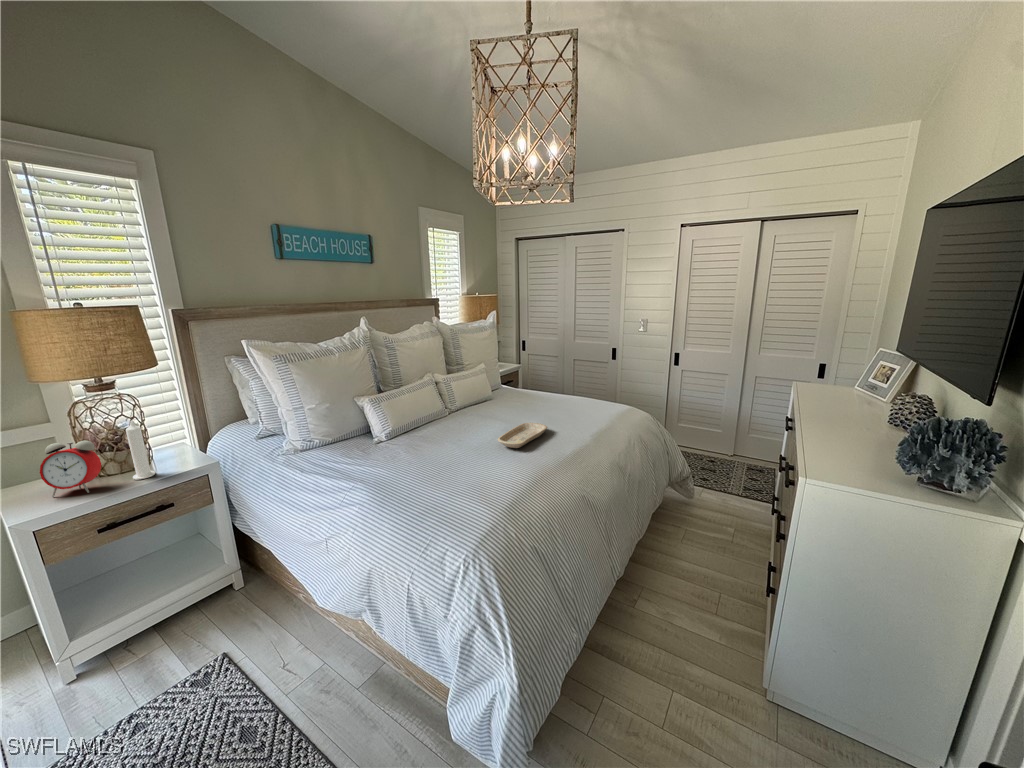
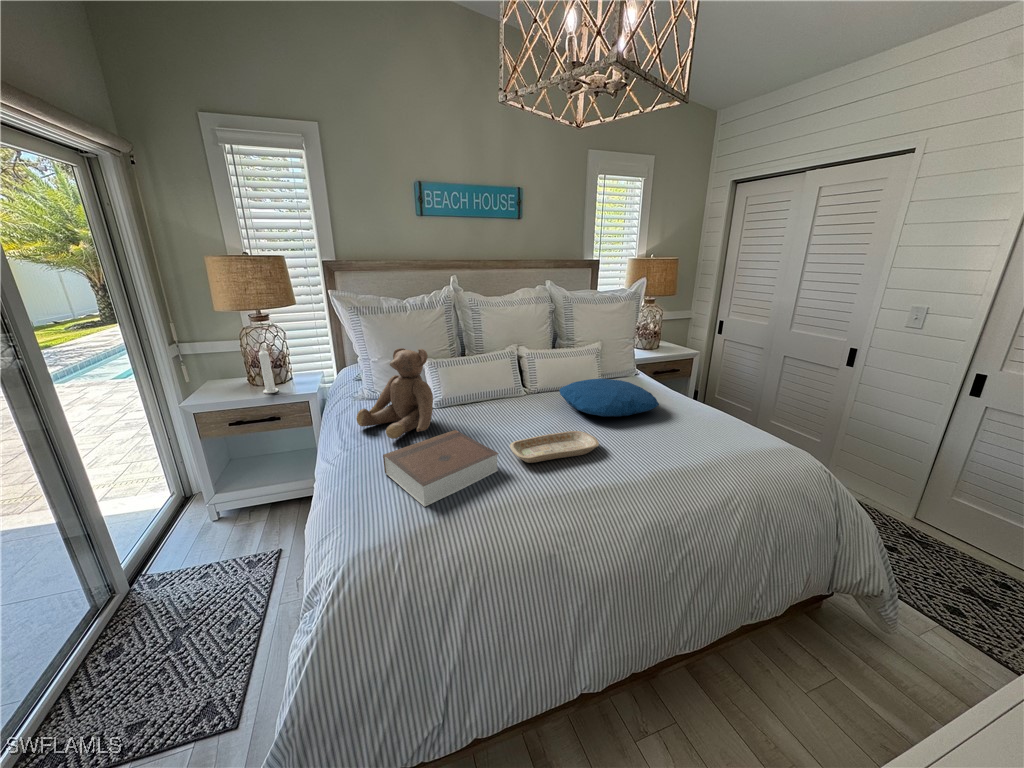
teddy bear: none [341,383,420,466] -> present [356,348,433,439]
pillow: none [480,388,551,413] -> present [559,379,659,416]
alarm clock: present [40,441,101,497] -> none [214,355,246,395]
book: none [430,441,505,489] -> present [383,430,499,507]

